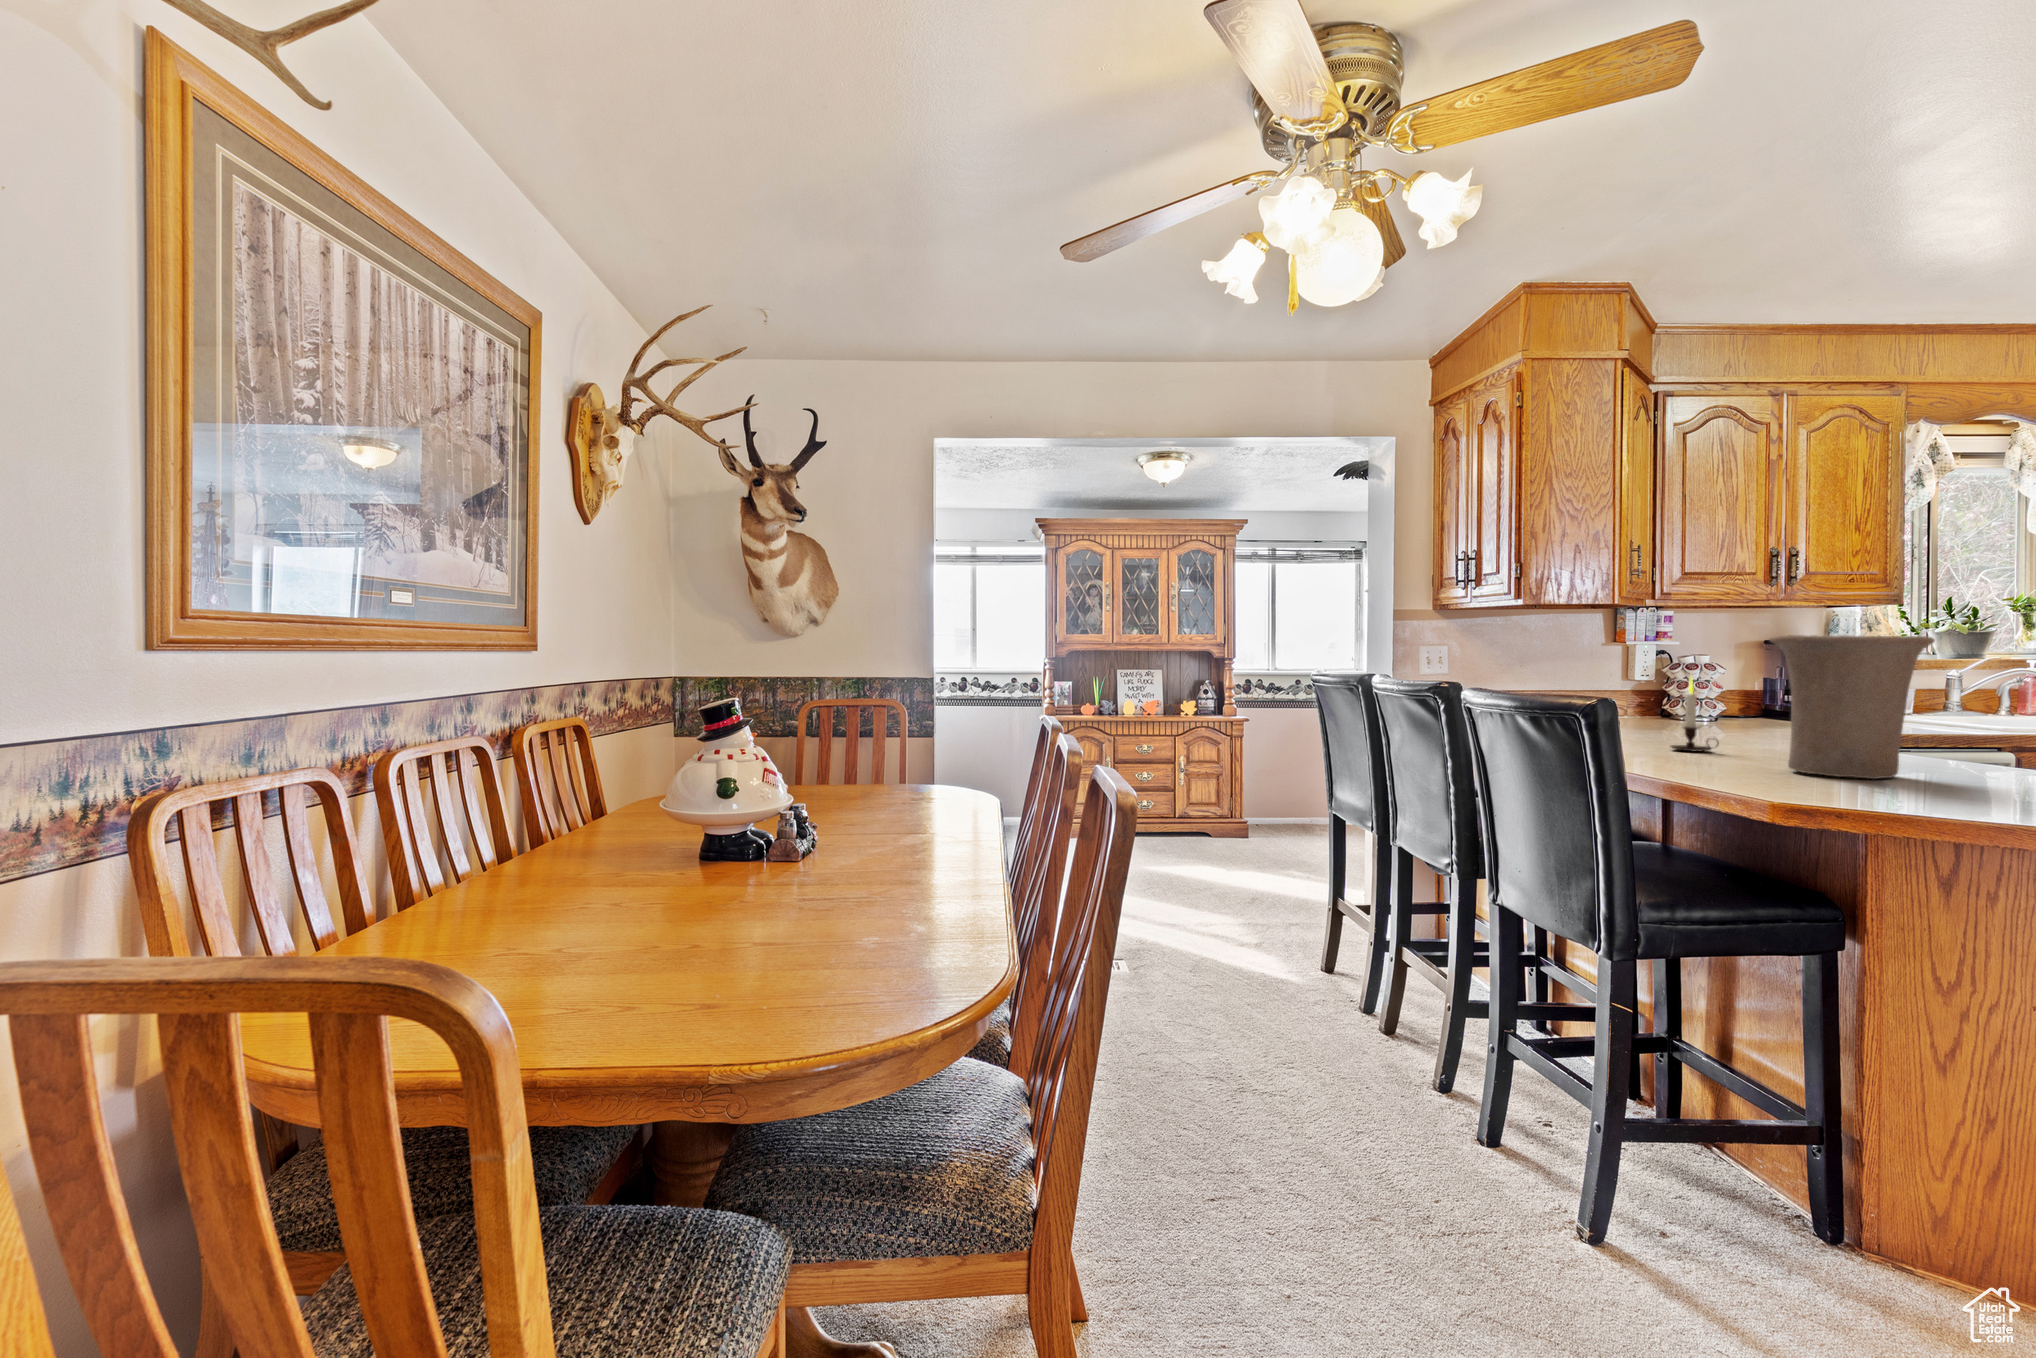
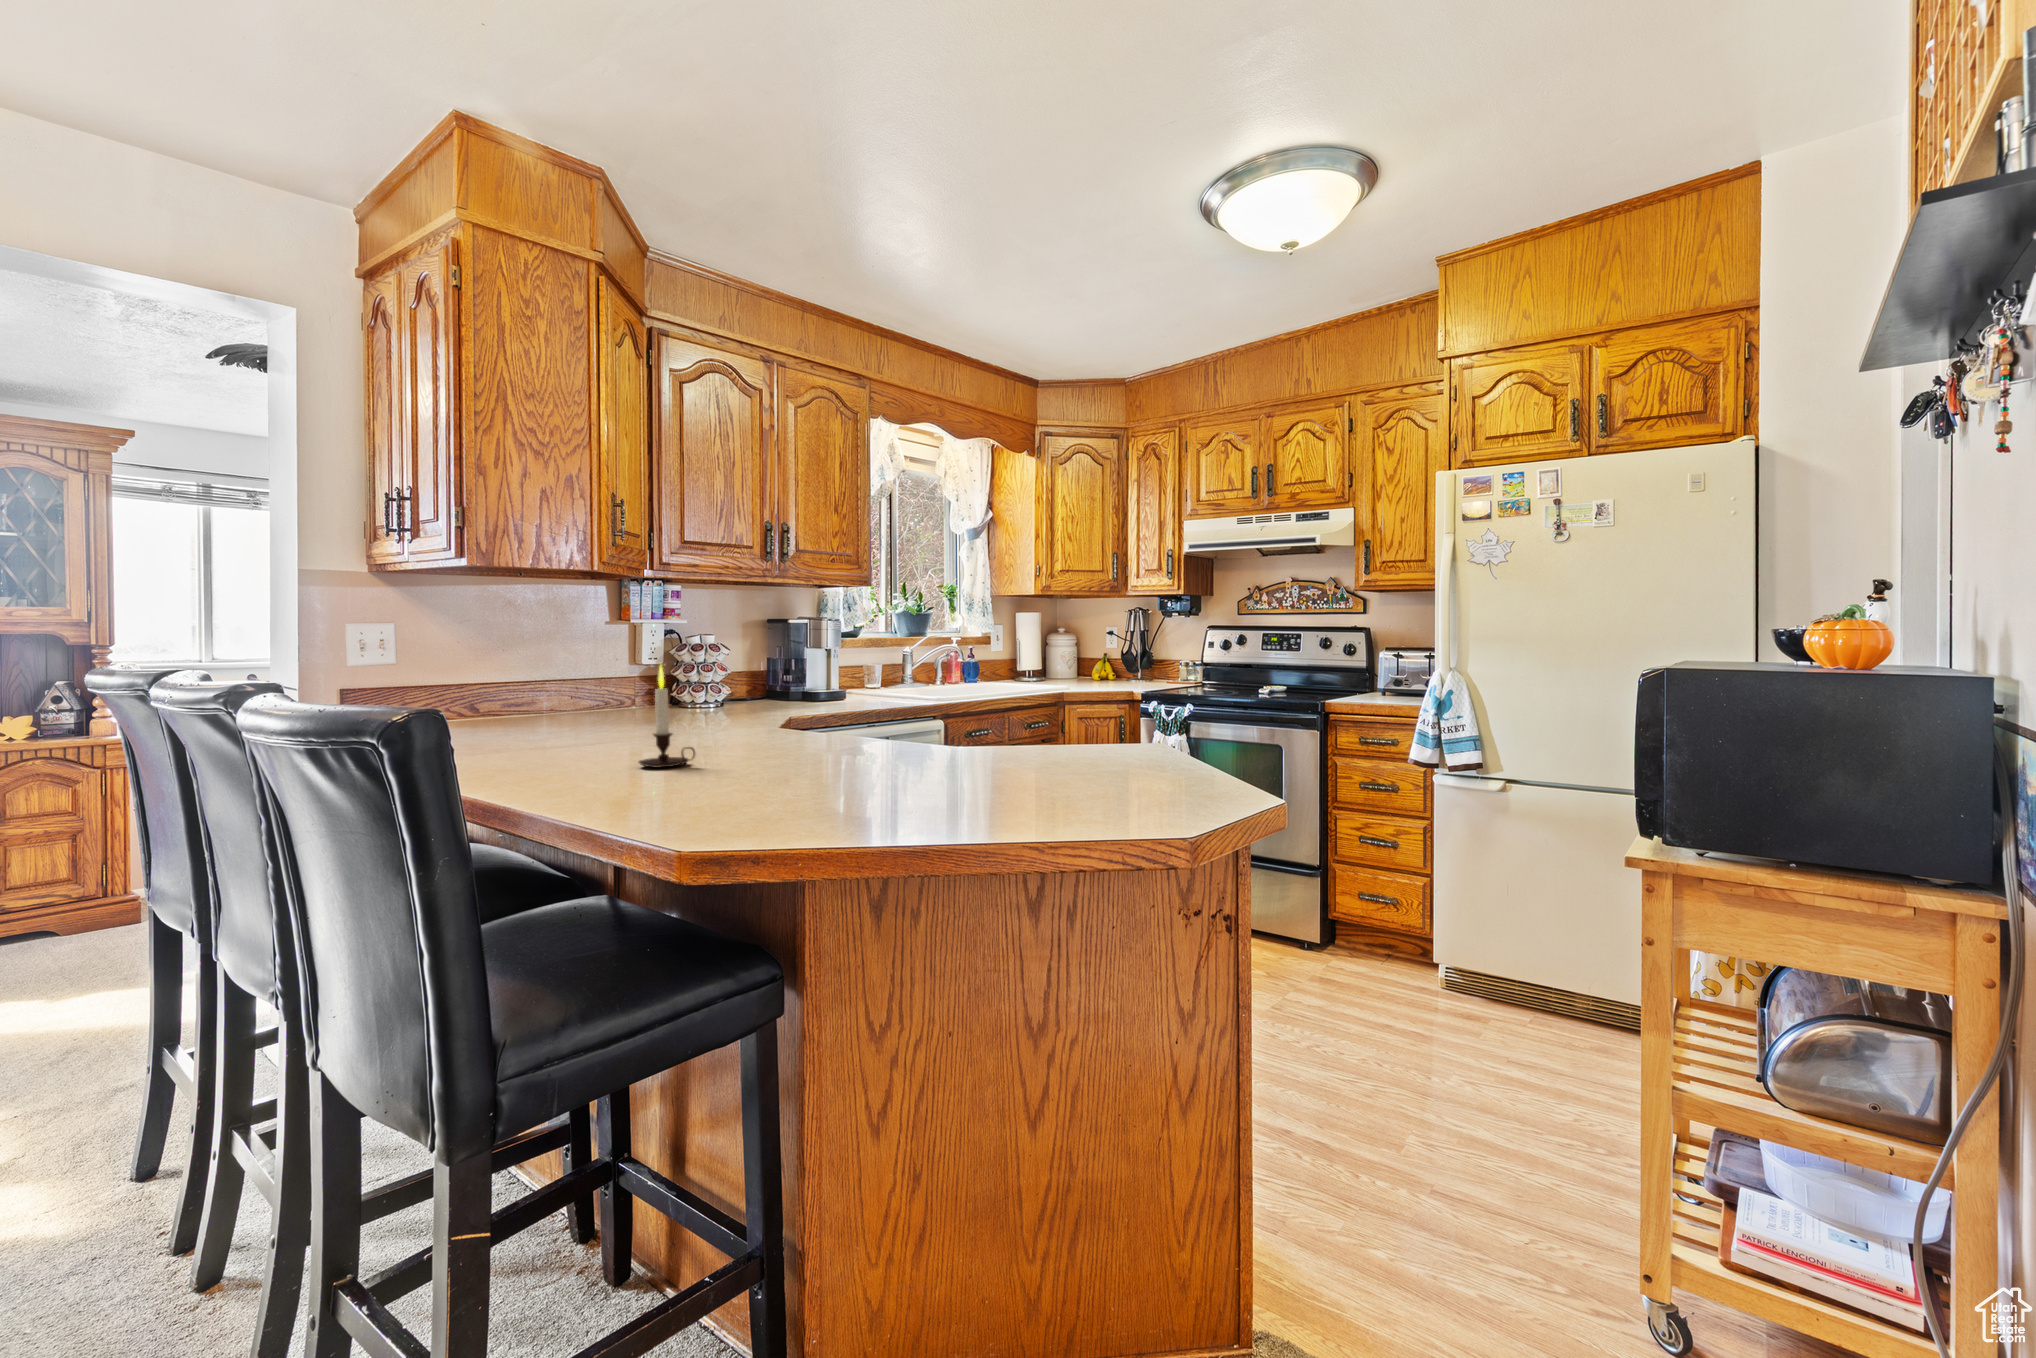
vase: present [1770,635,1935,779] -> none [734,604,909,802]

